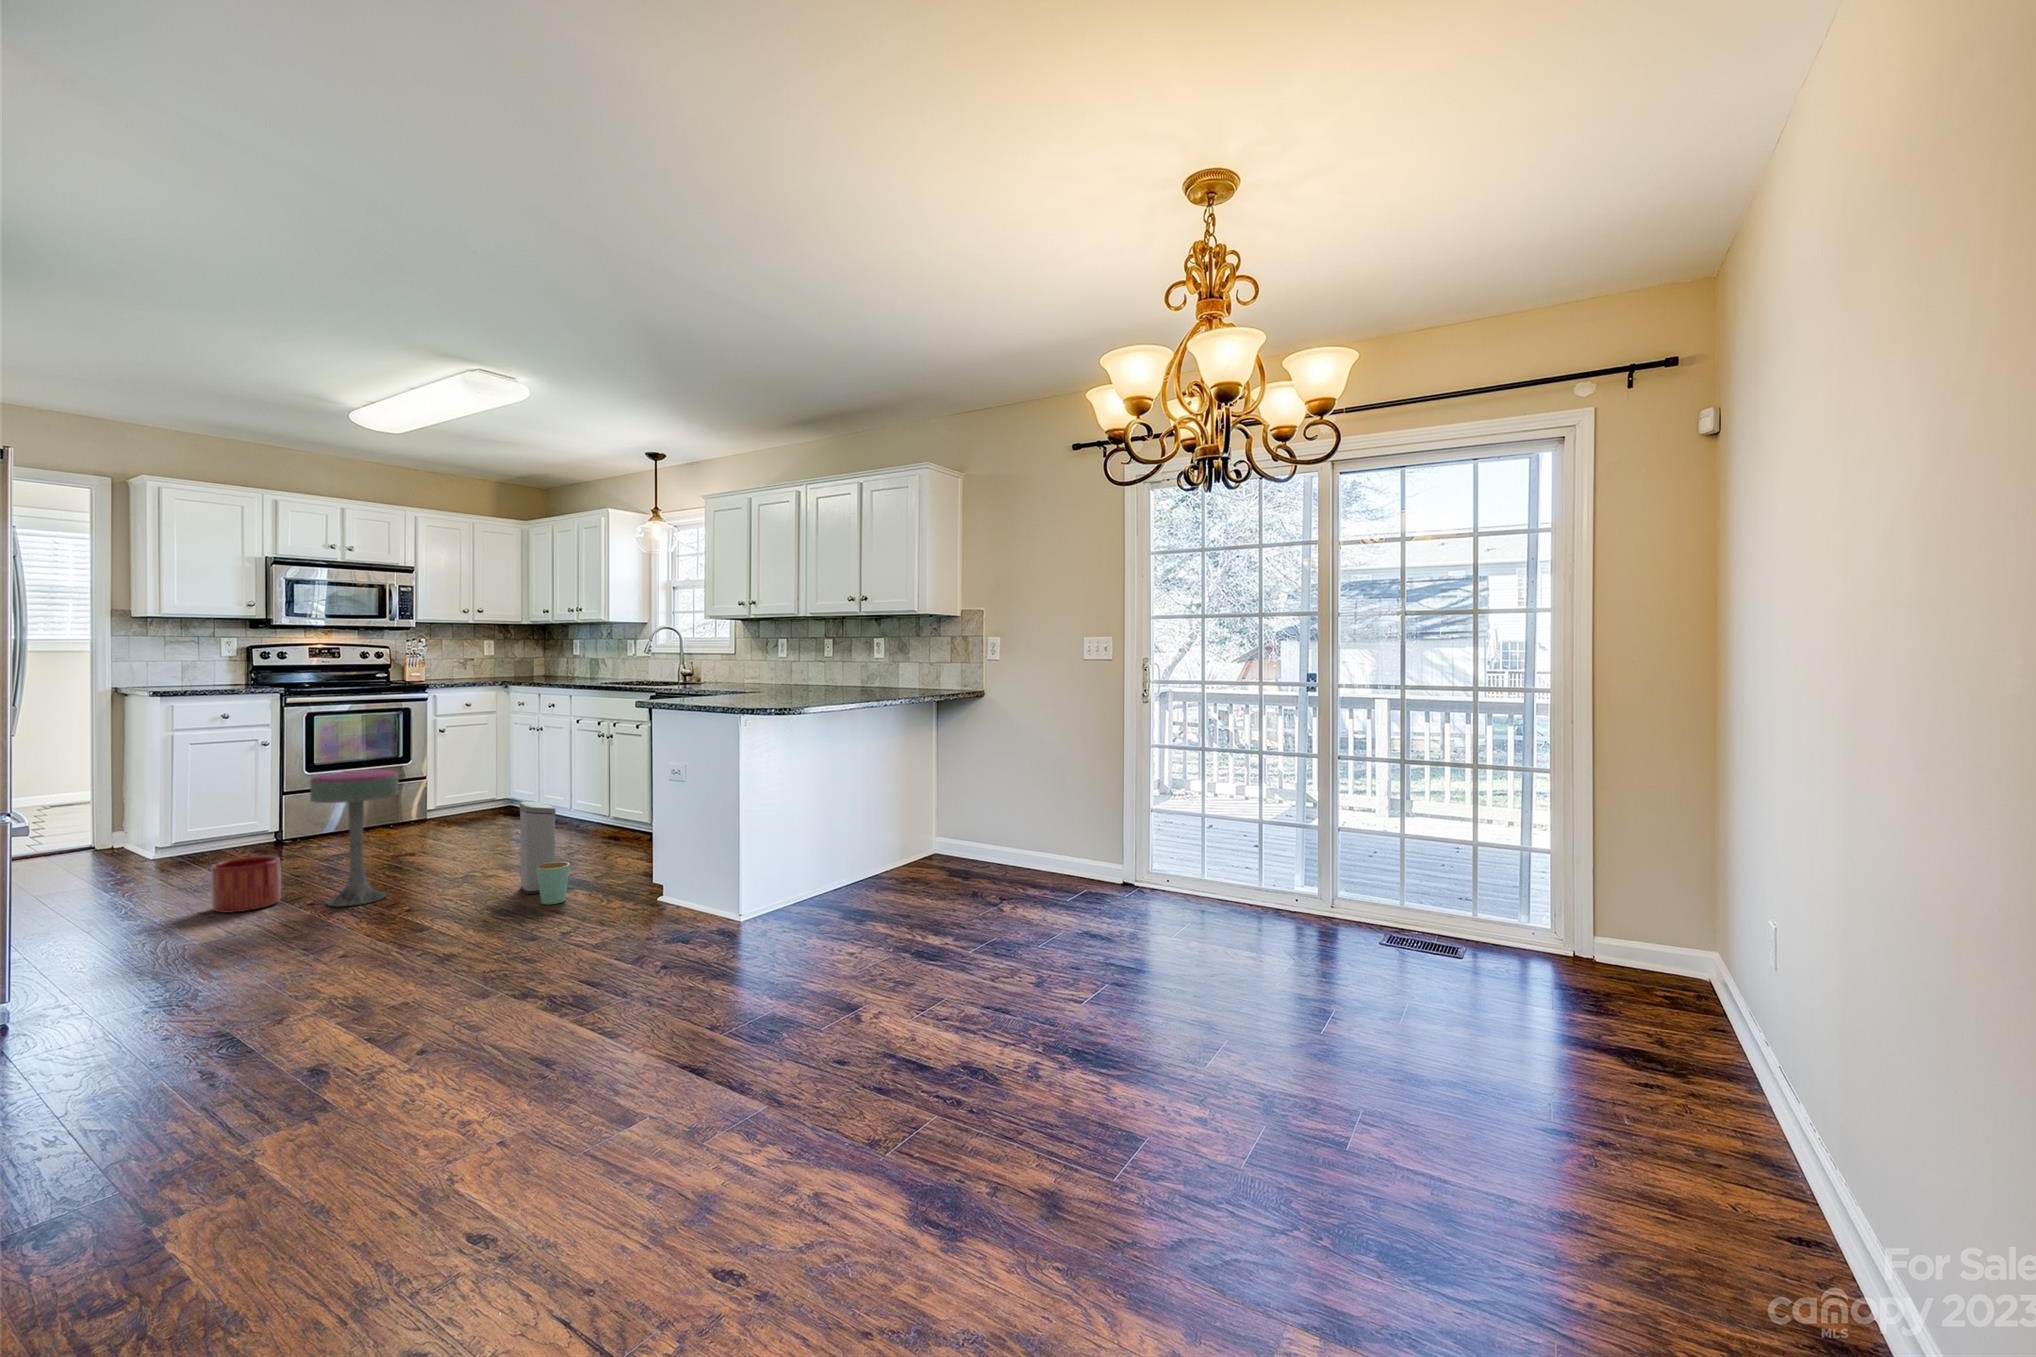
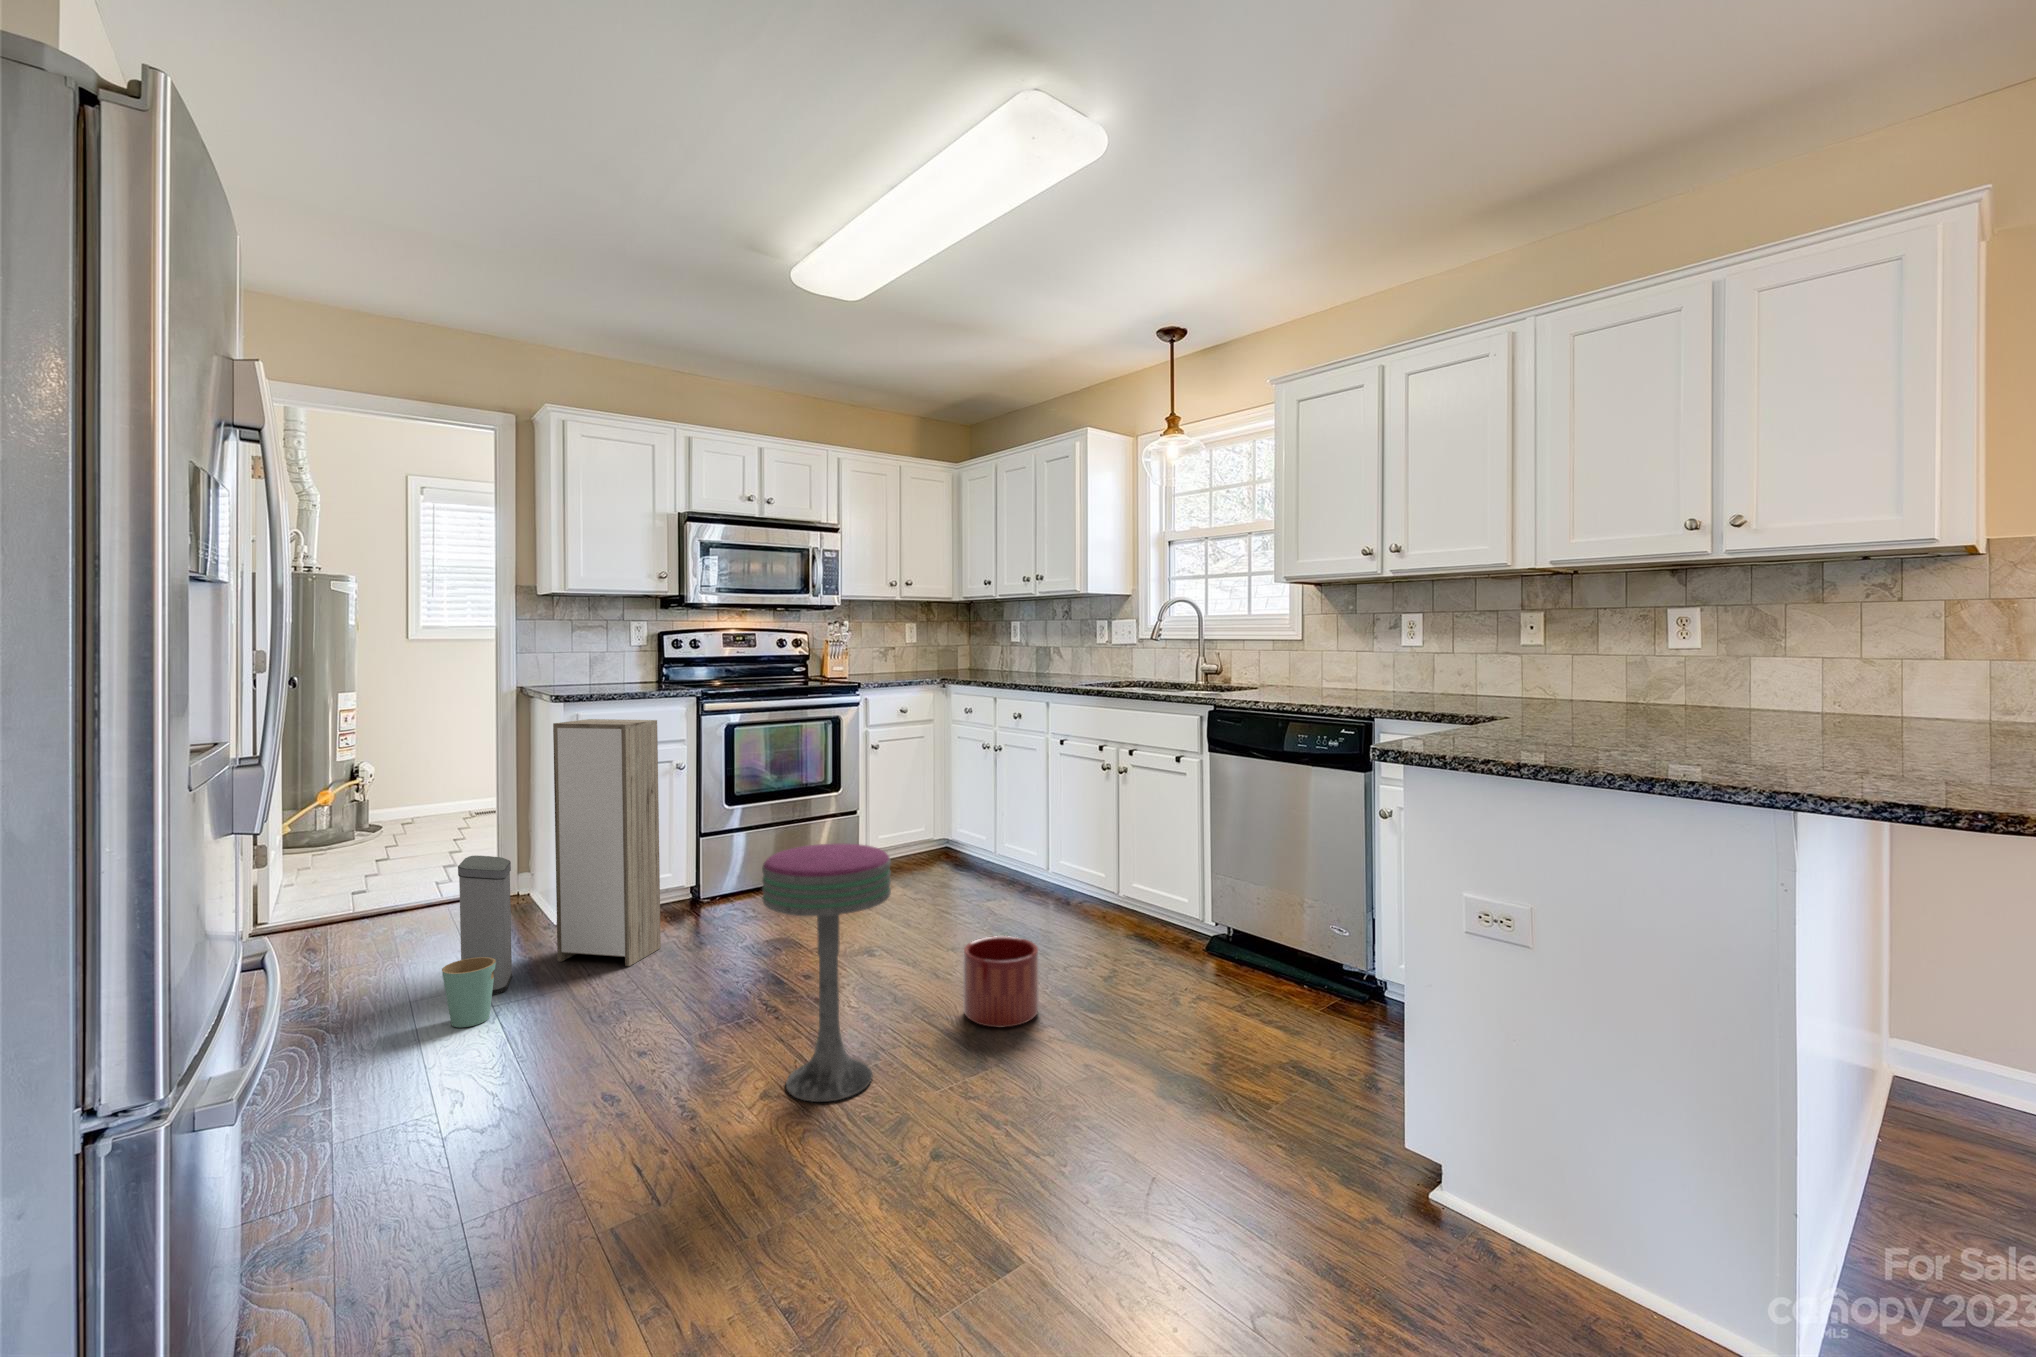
storage cabinet: none [152,707,245,875] -> present [553,719,661,966]
trash can: present [519,802,570,904] -> present [442,855,512,1027]
planter: present [211,856,281,913] -> present [963,936,1039,1027]

